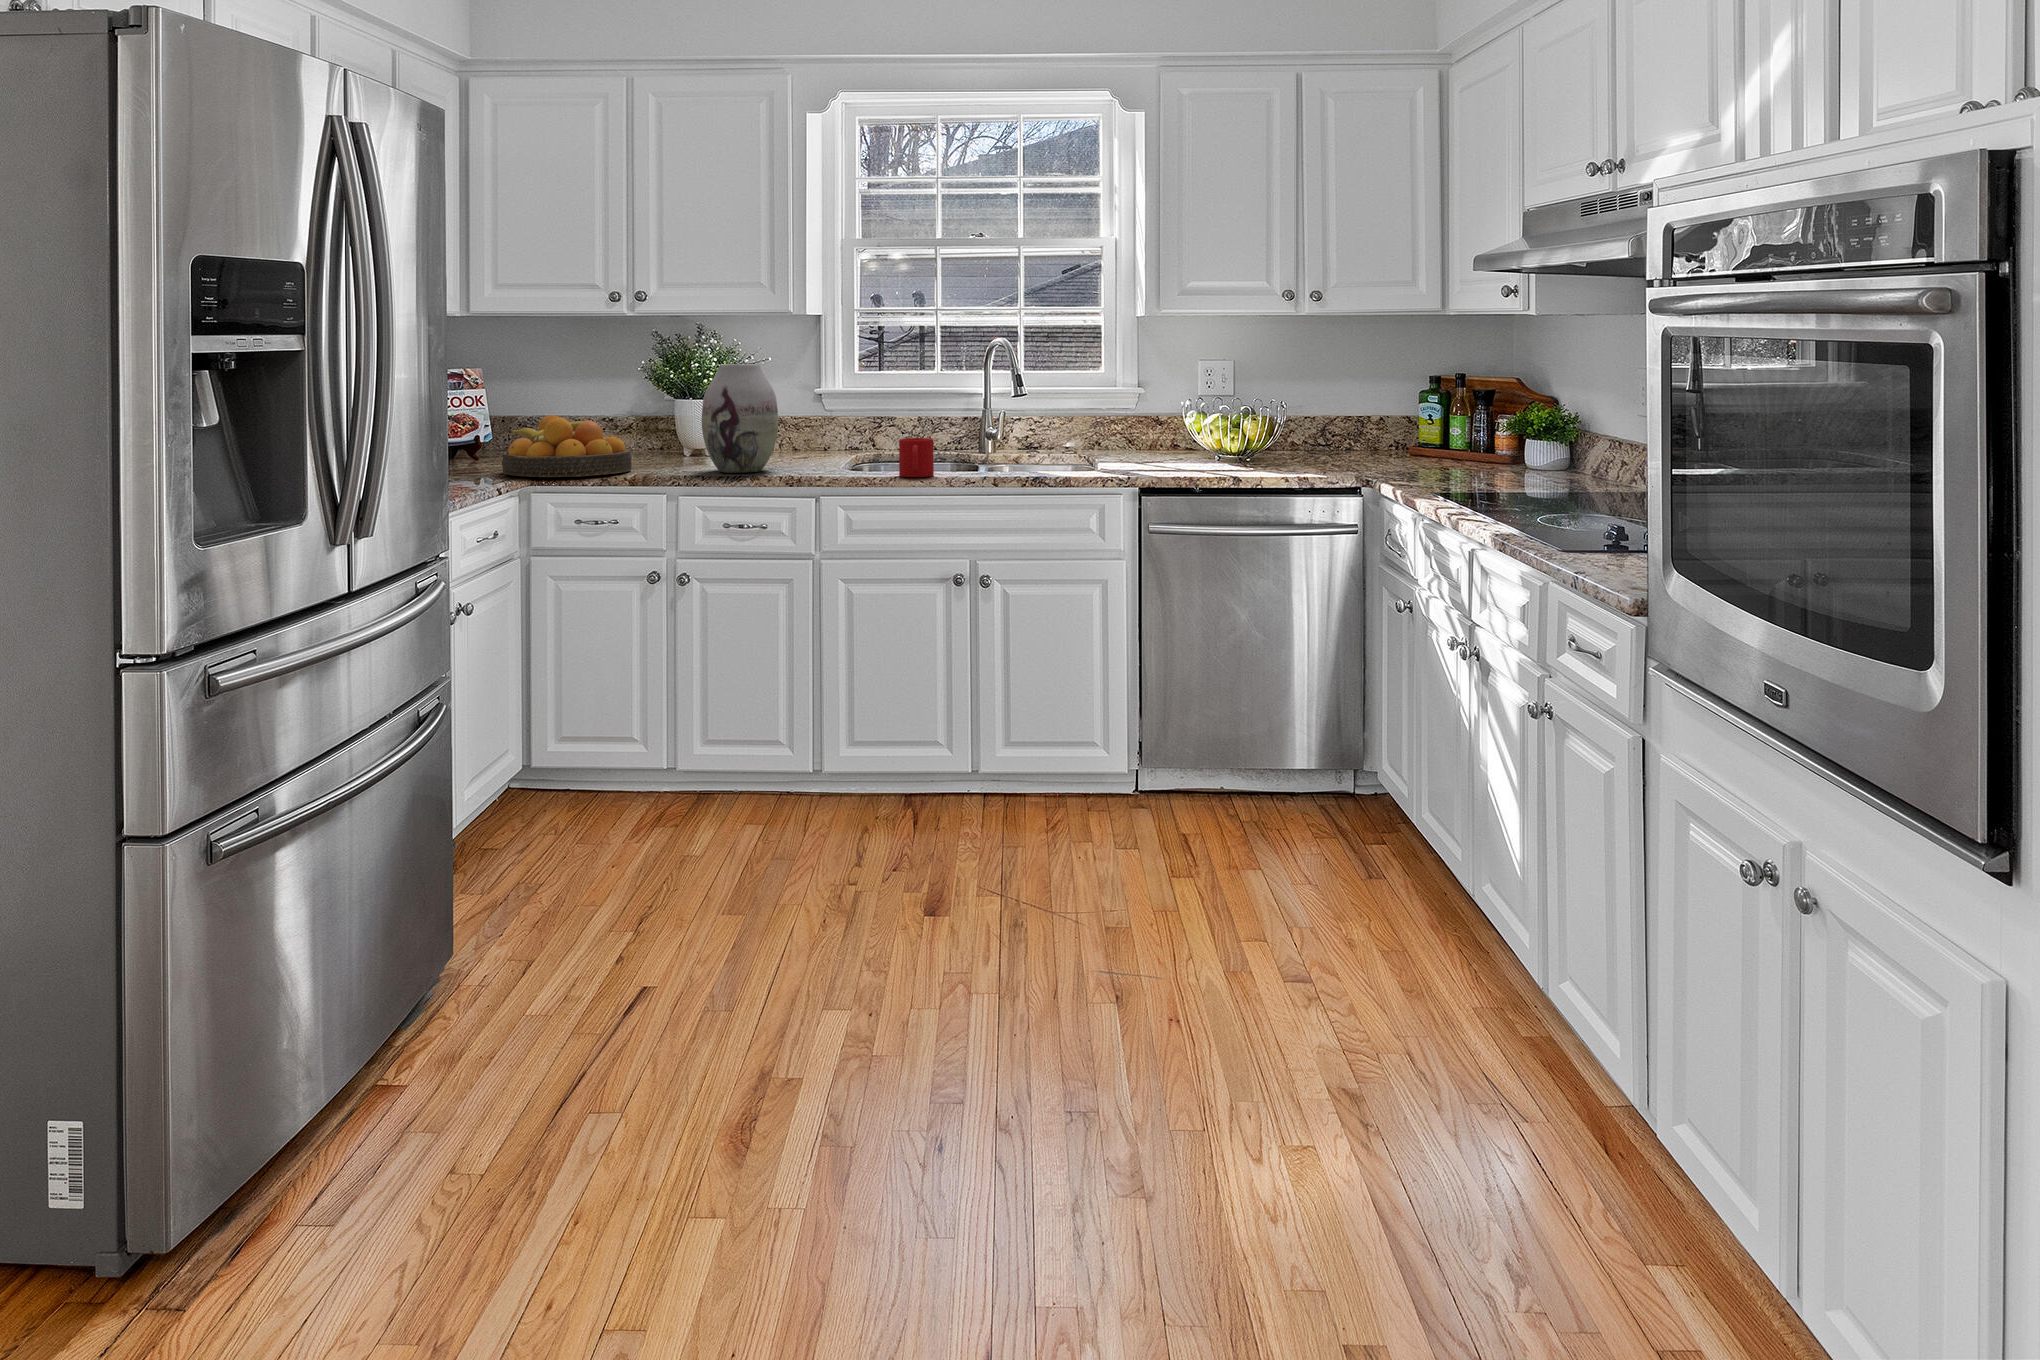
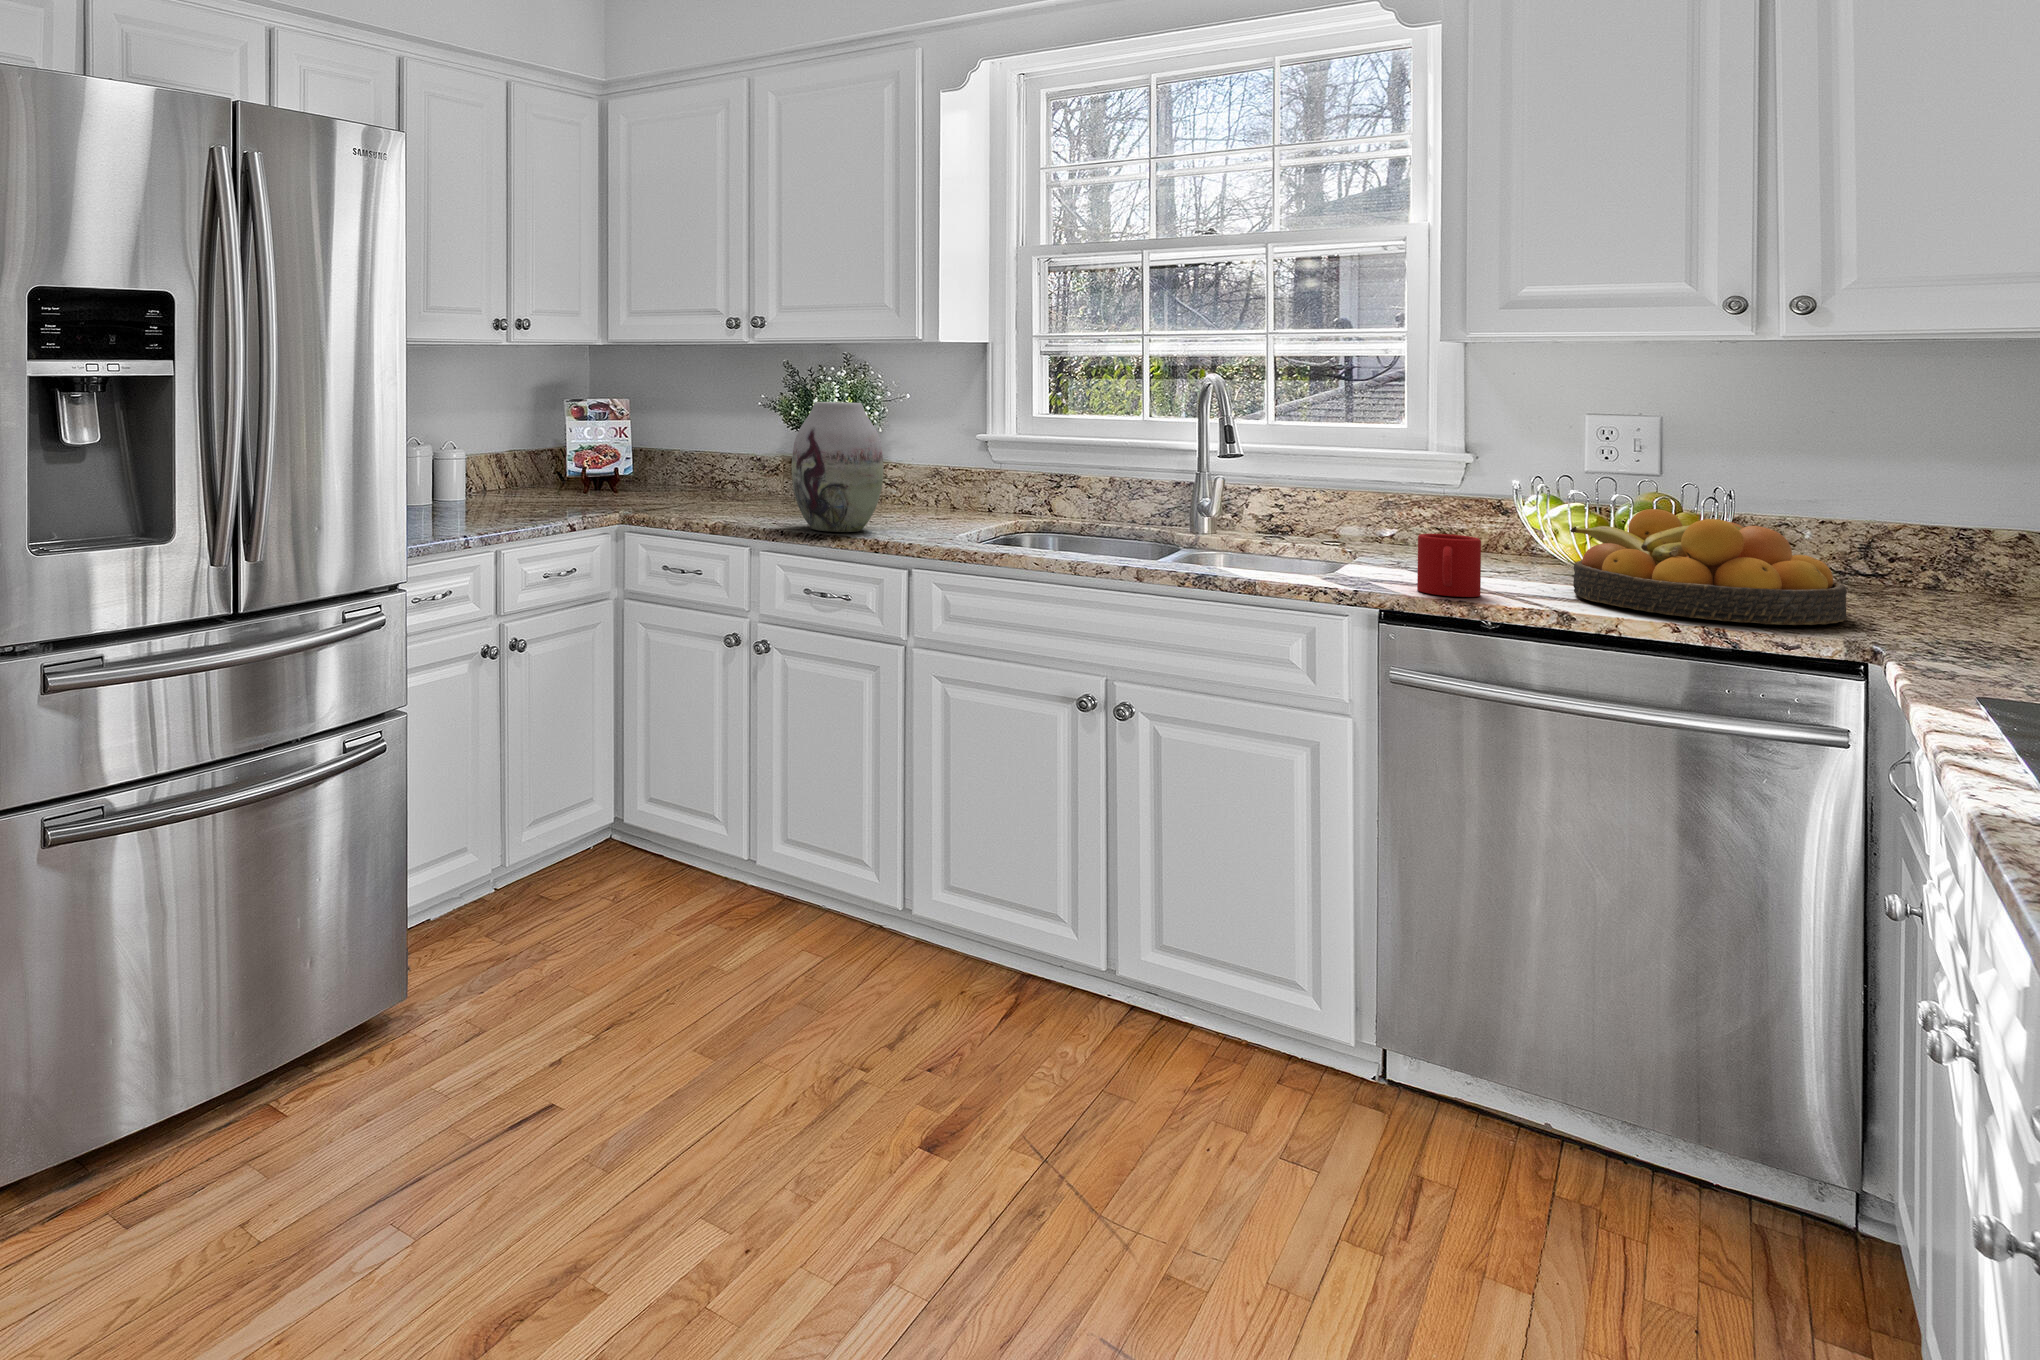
fruit bowl: present [502,415,632,477] -> present [1570,509,1847,625]
mug: present [899,438,934,477] -> present [1417,534,1481,597]

